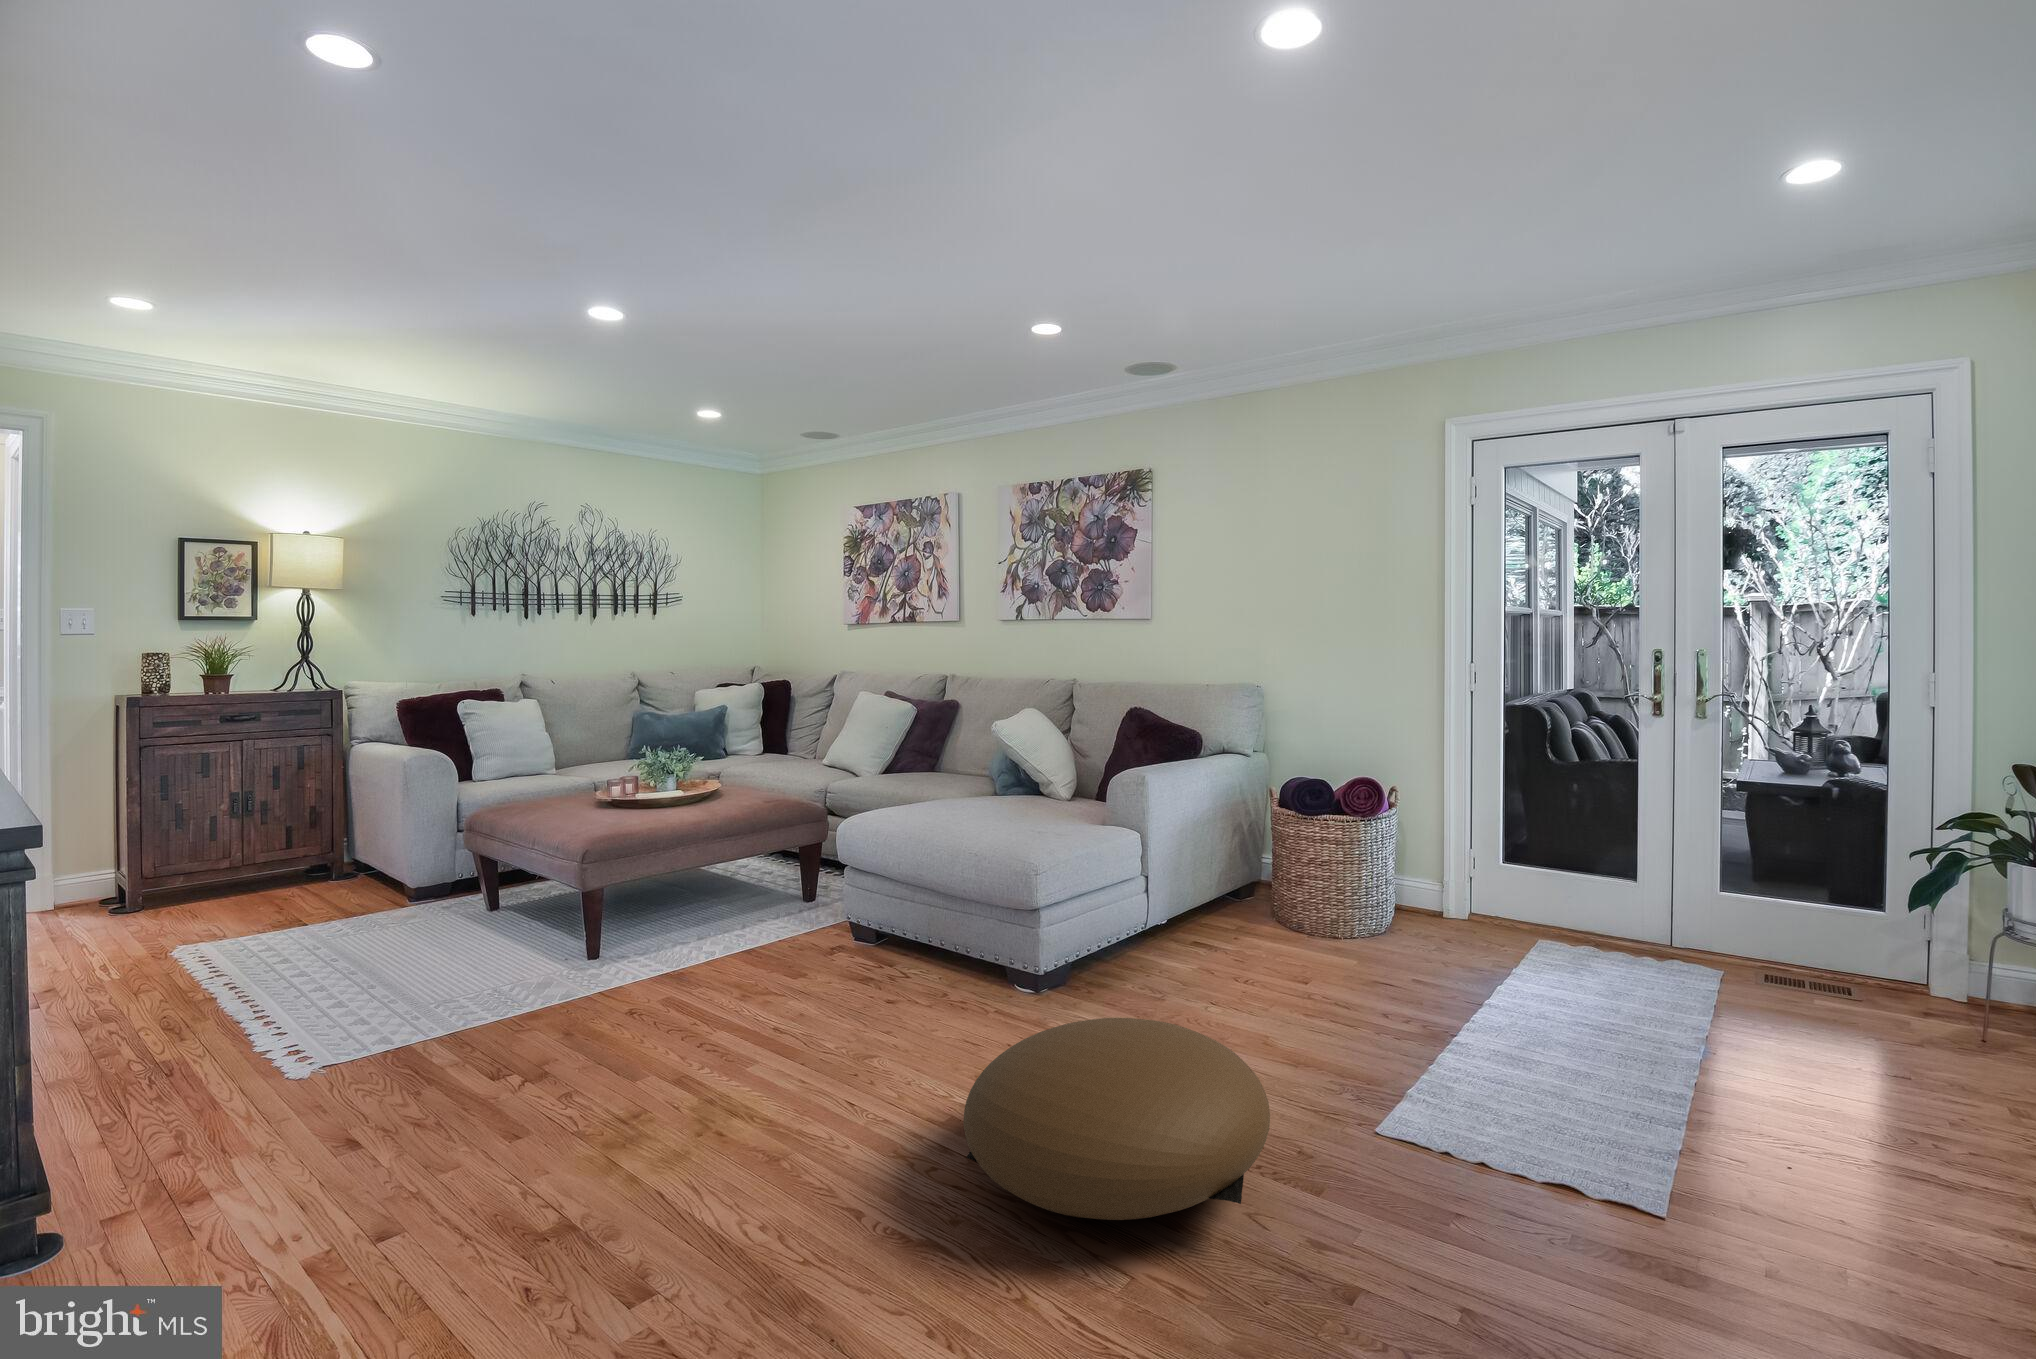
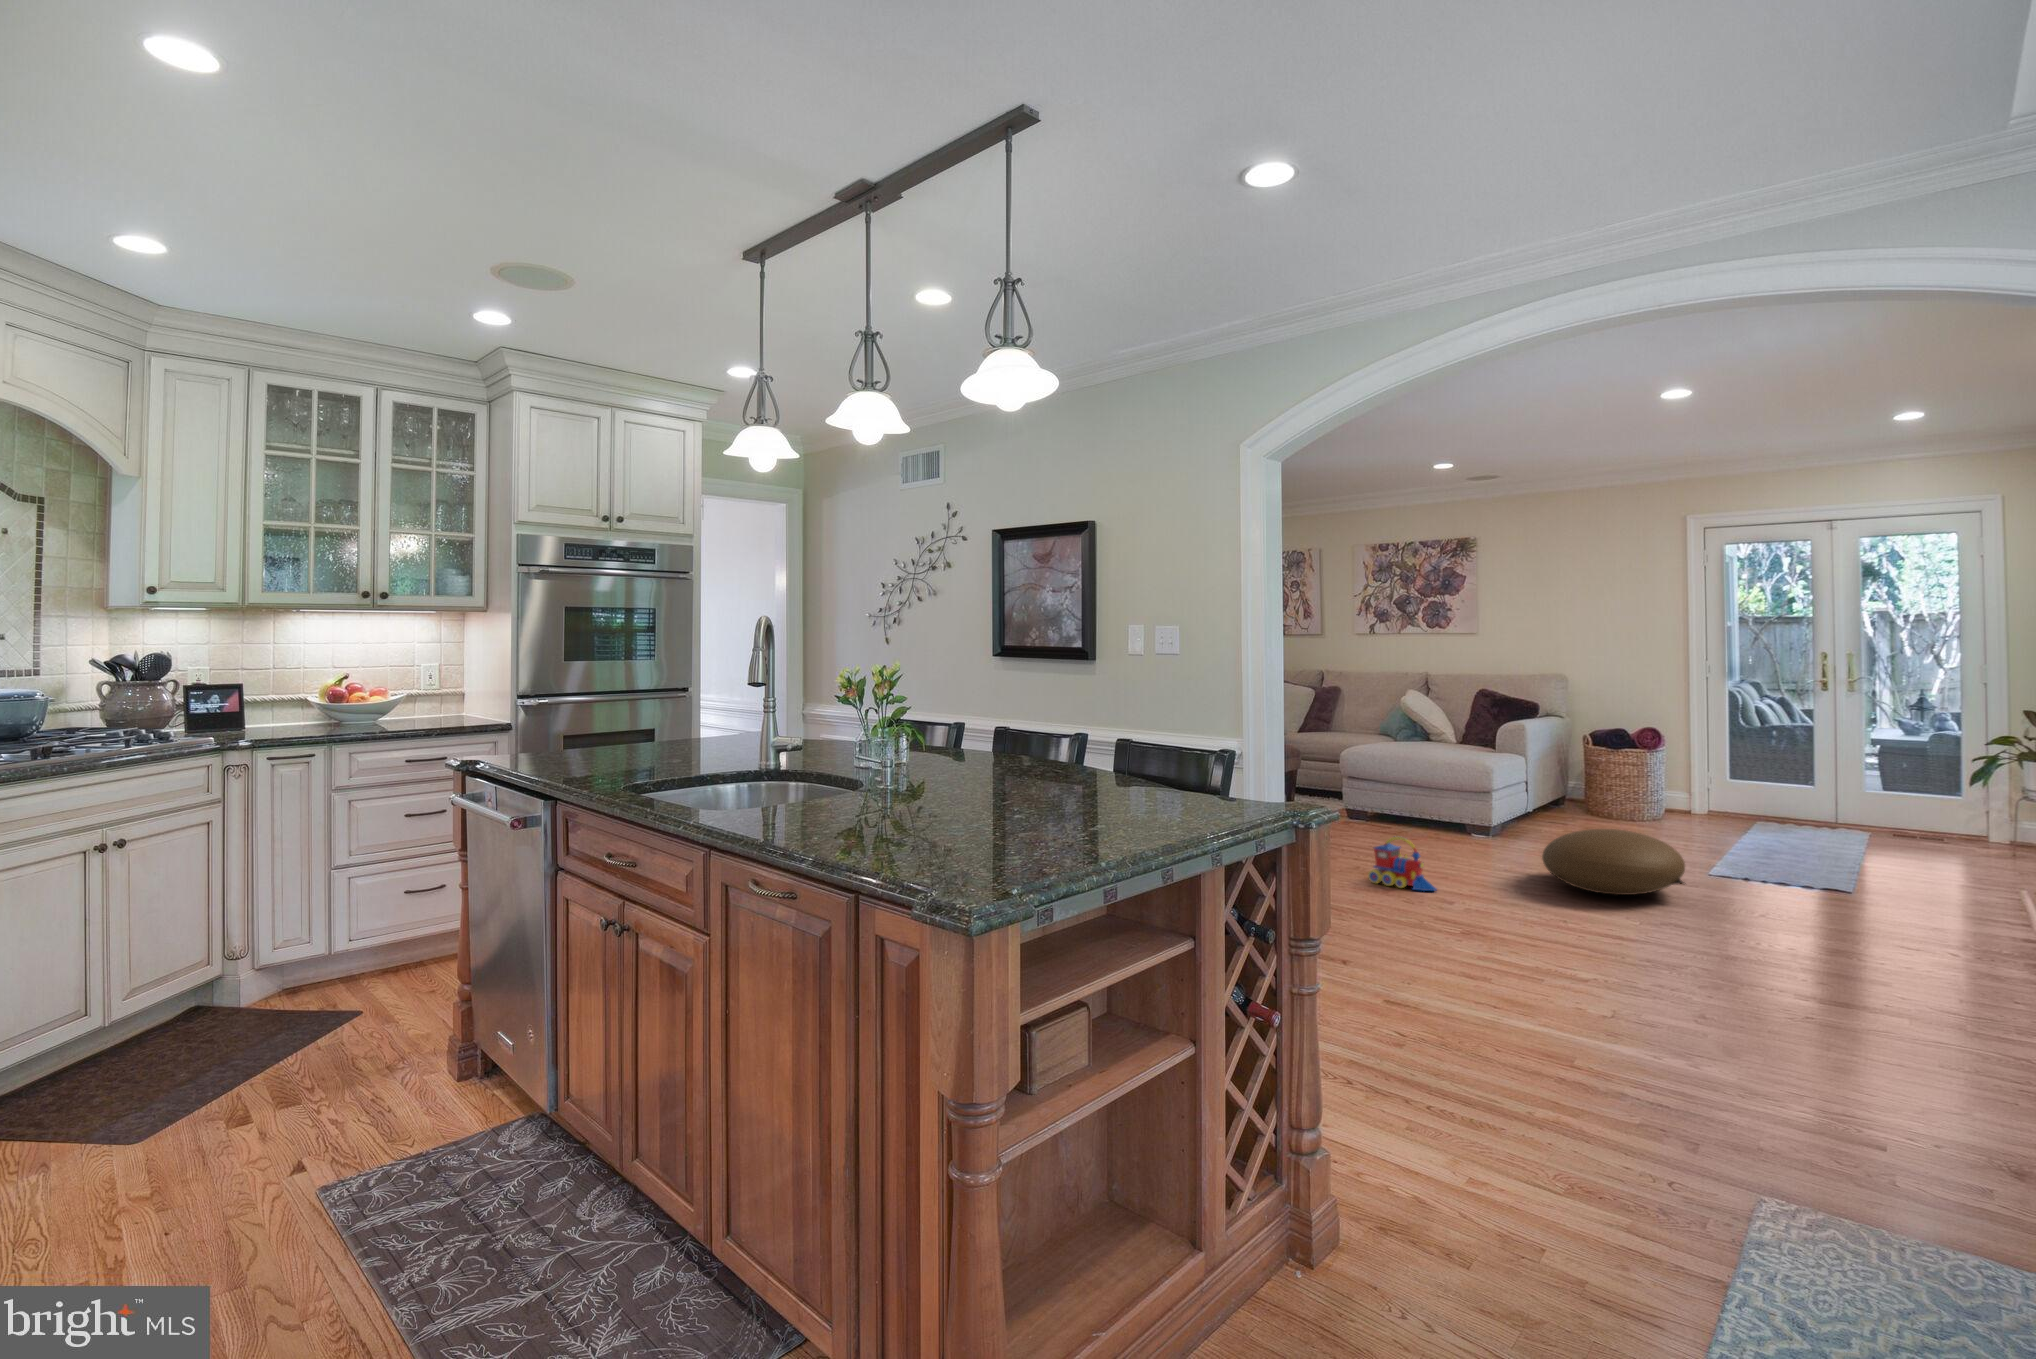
toy train: none [618,1028,725,1172] -> present [1368,836,1436,891]

